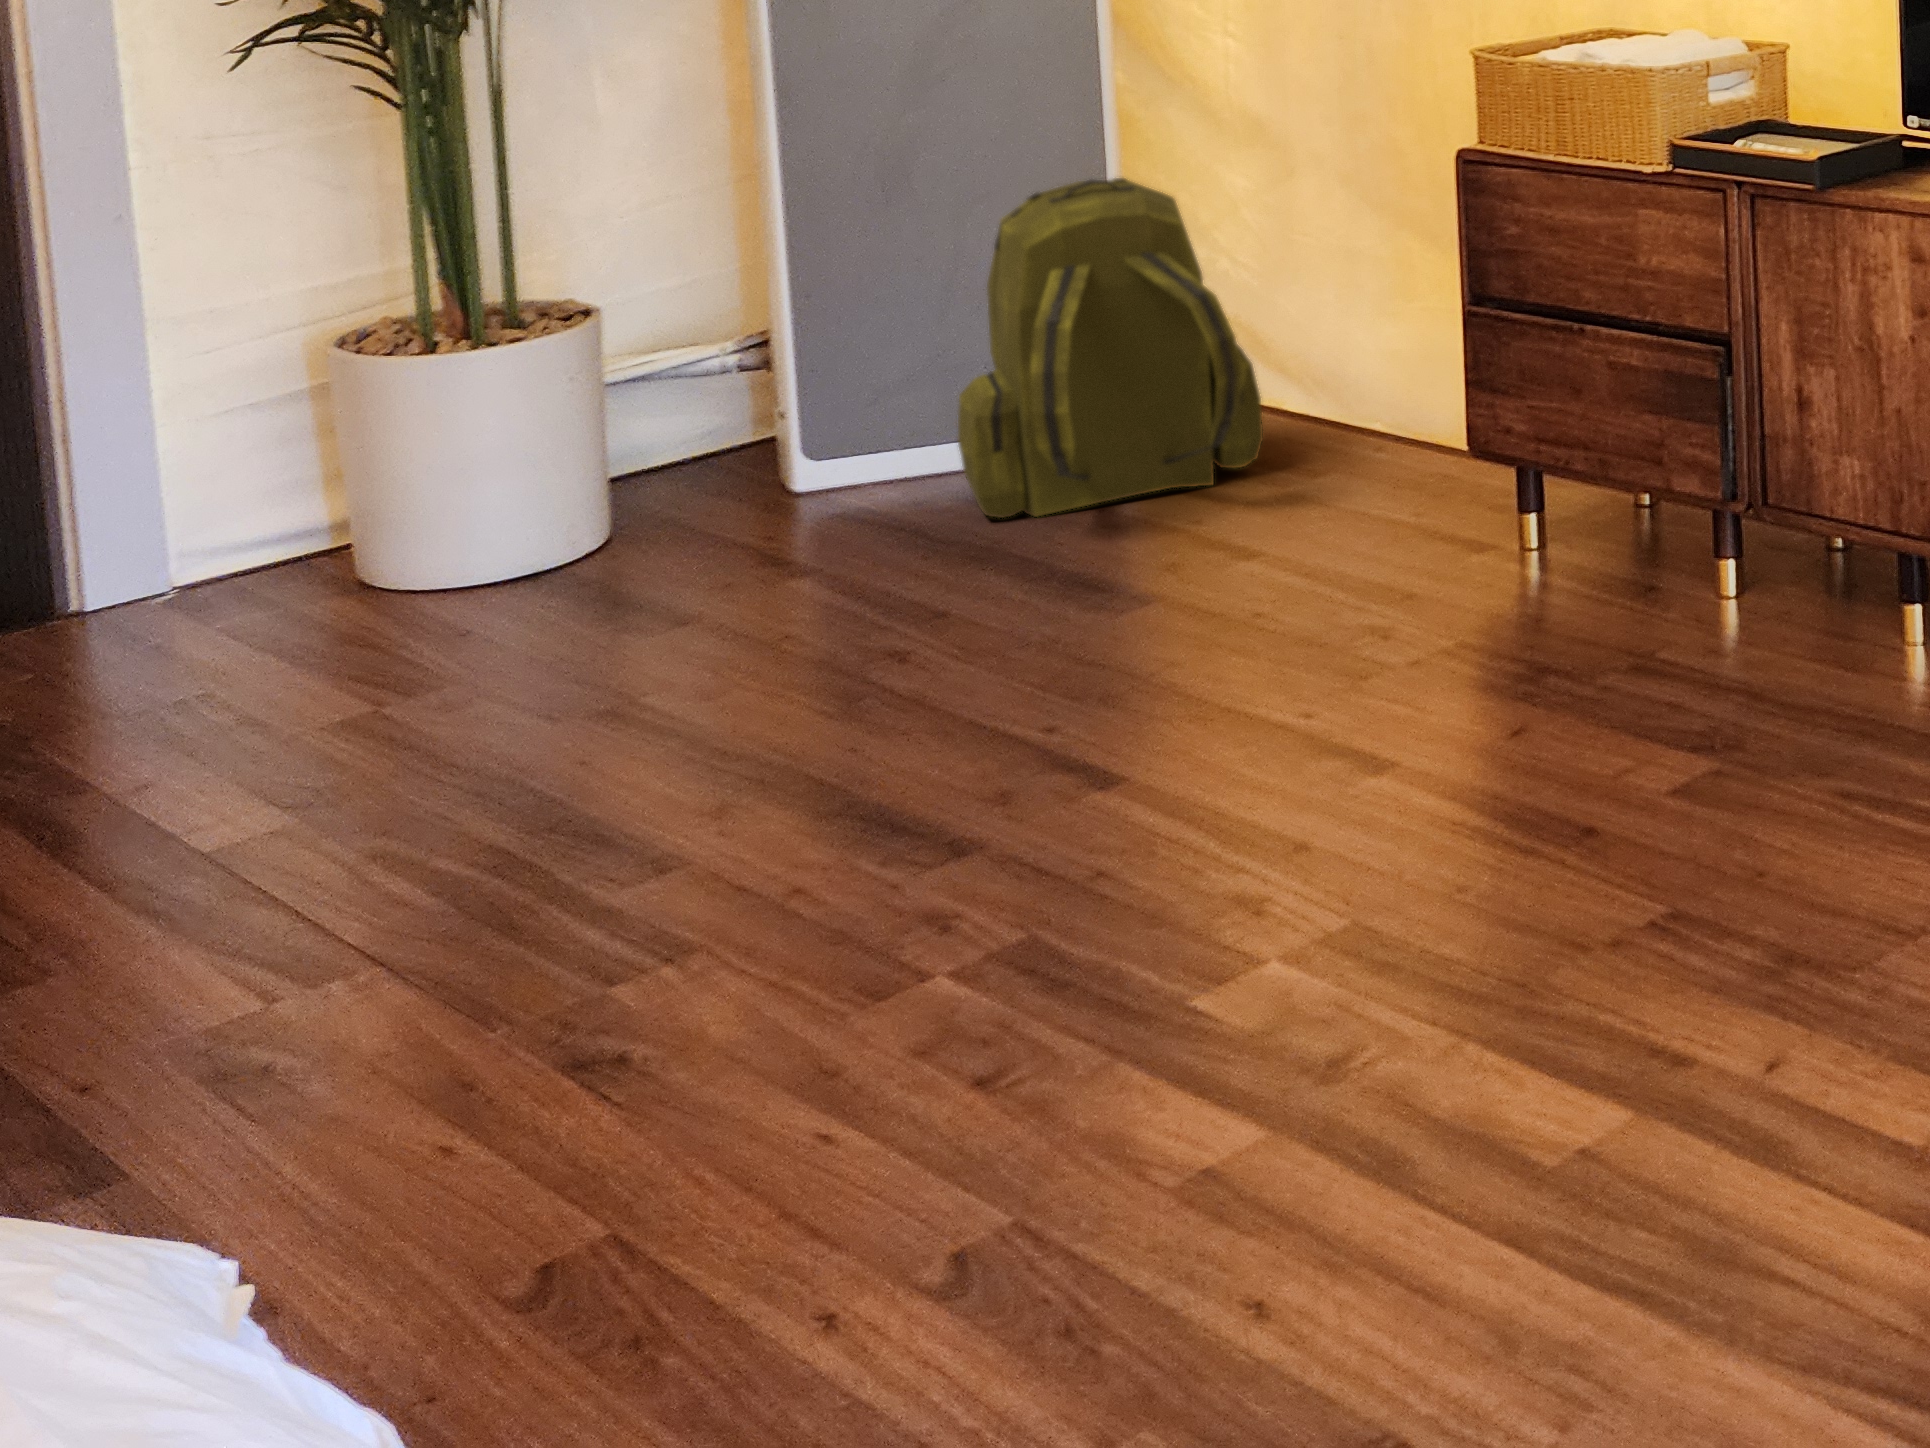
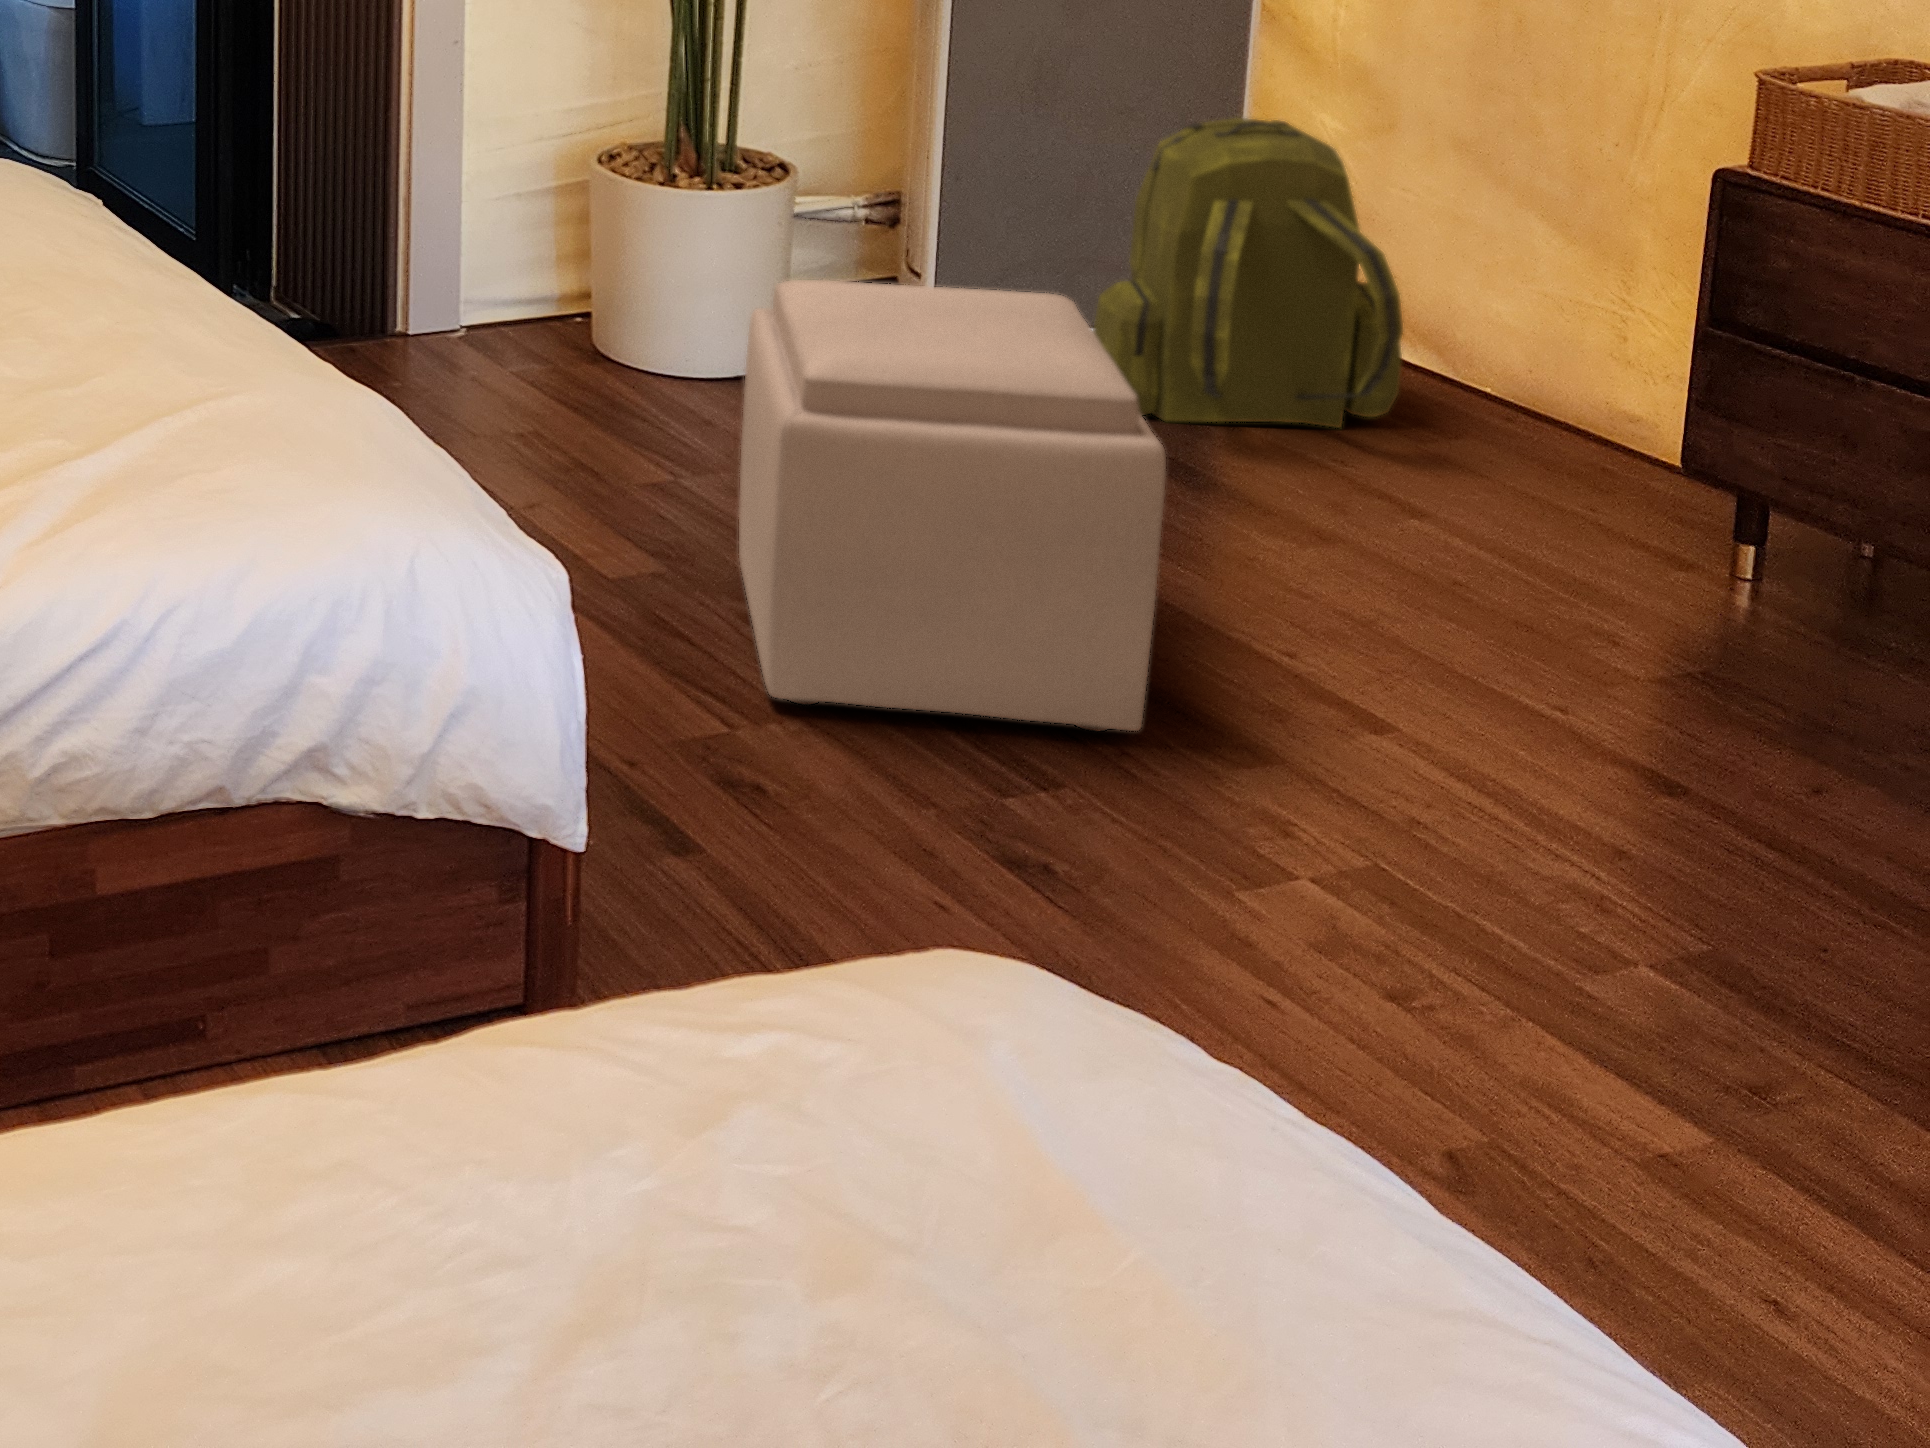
ottoman: none [390,393,888,958] -> present [739,280,1166,732]

